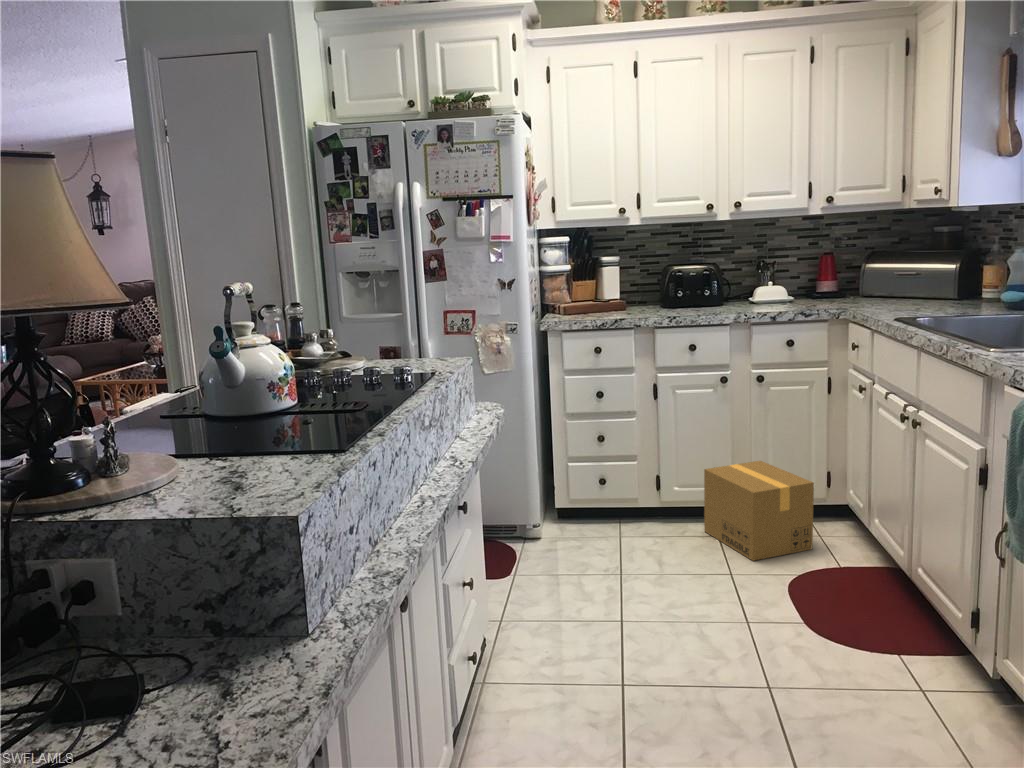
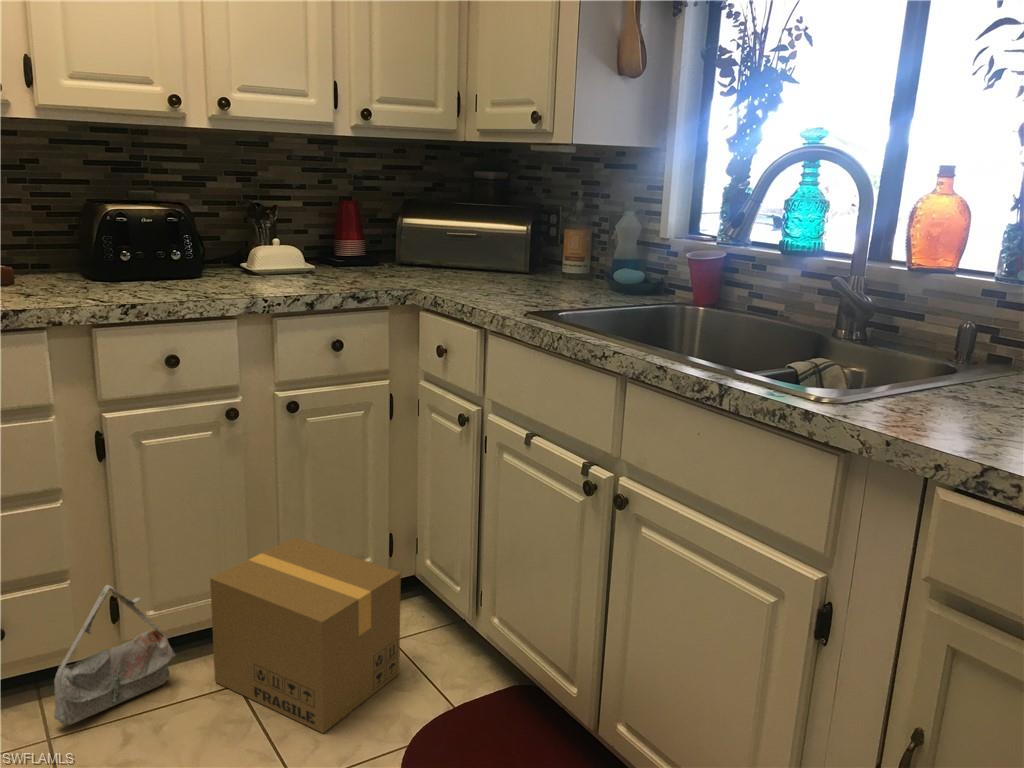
bag: none [623,463,685,531] -> present [54,585,175,725]

